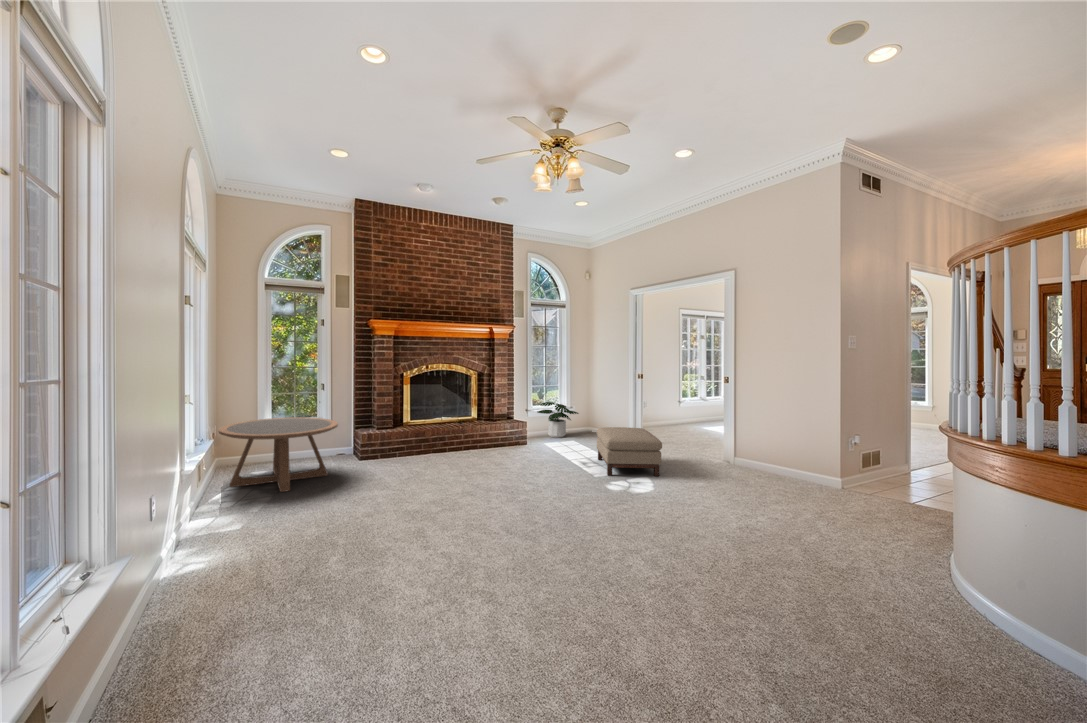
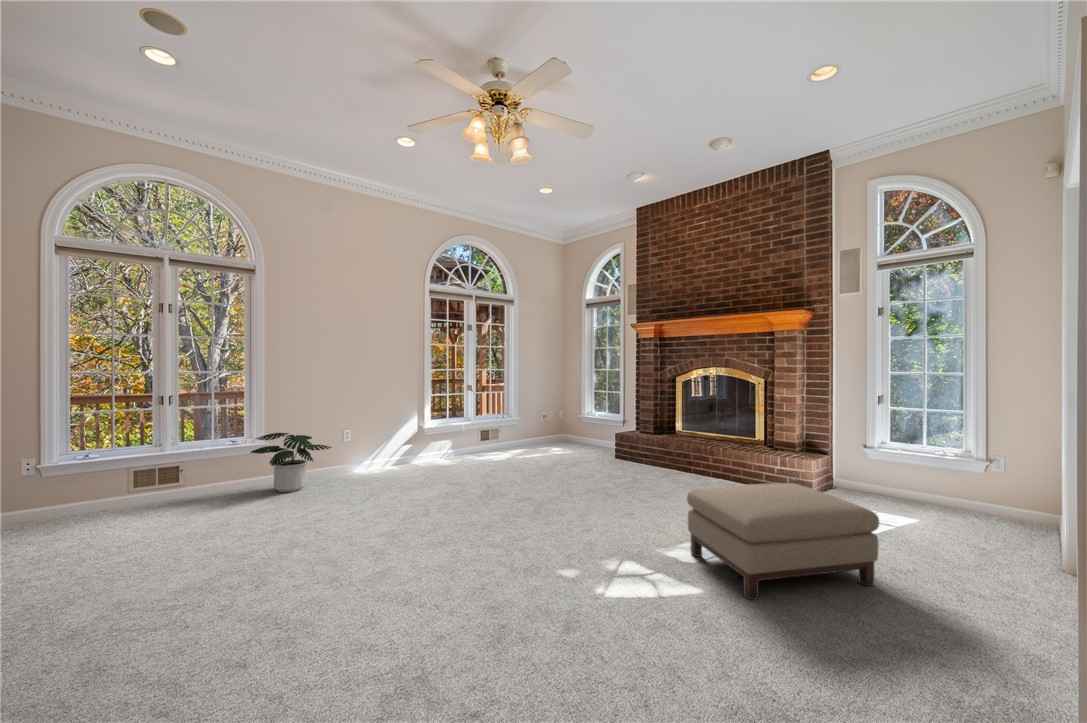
potted plant: present [538,402,578,438] -> present [251,433,331,492]
coffee table: present [219,417,338,492] -> none [499,406,578,458]

